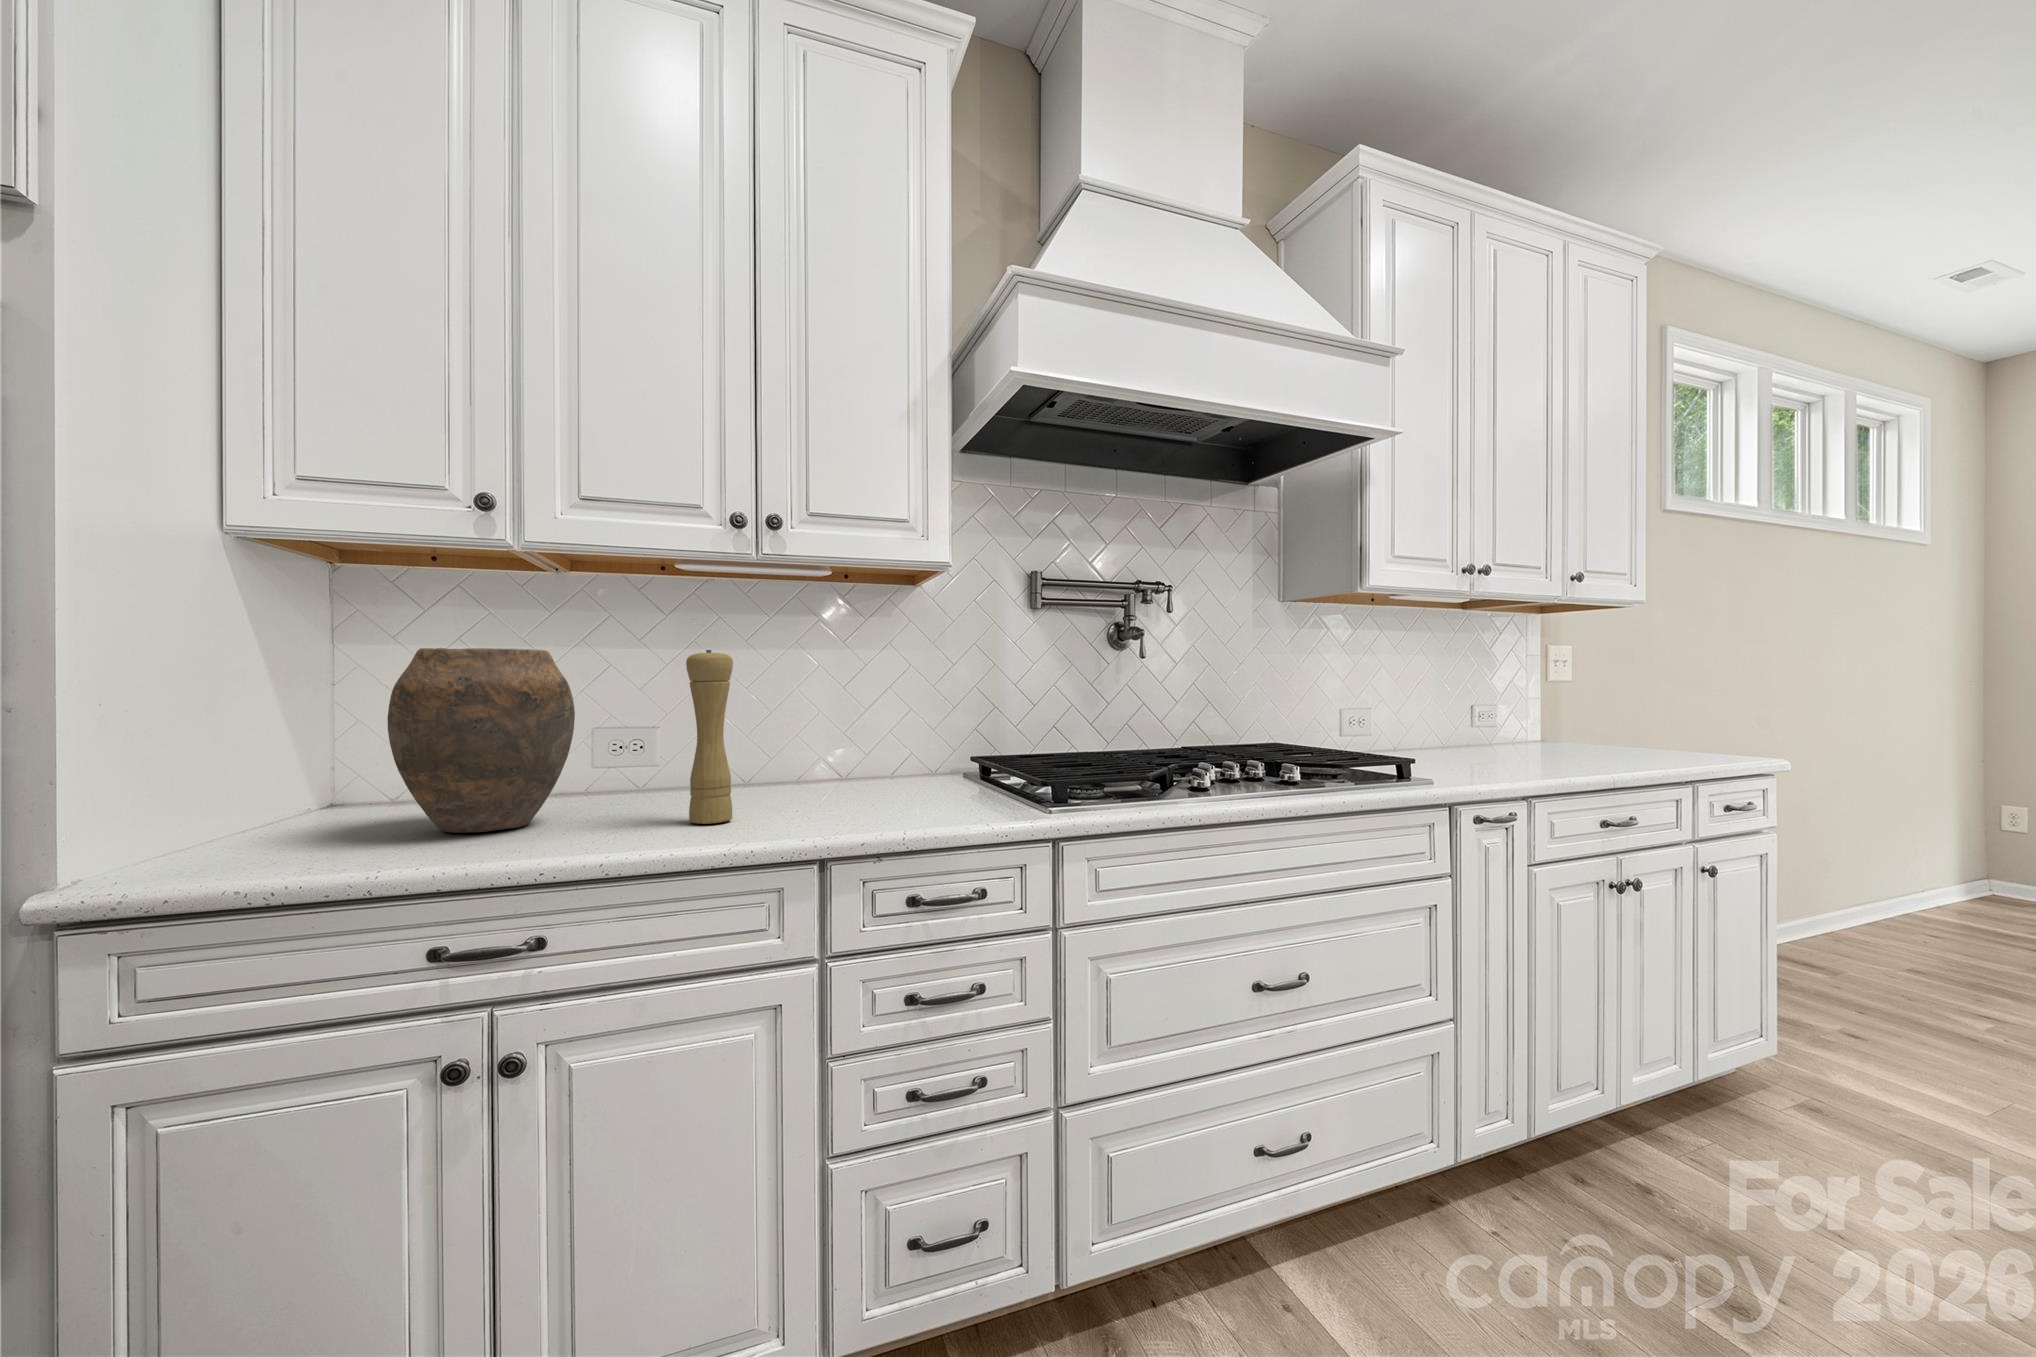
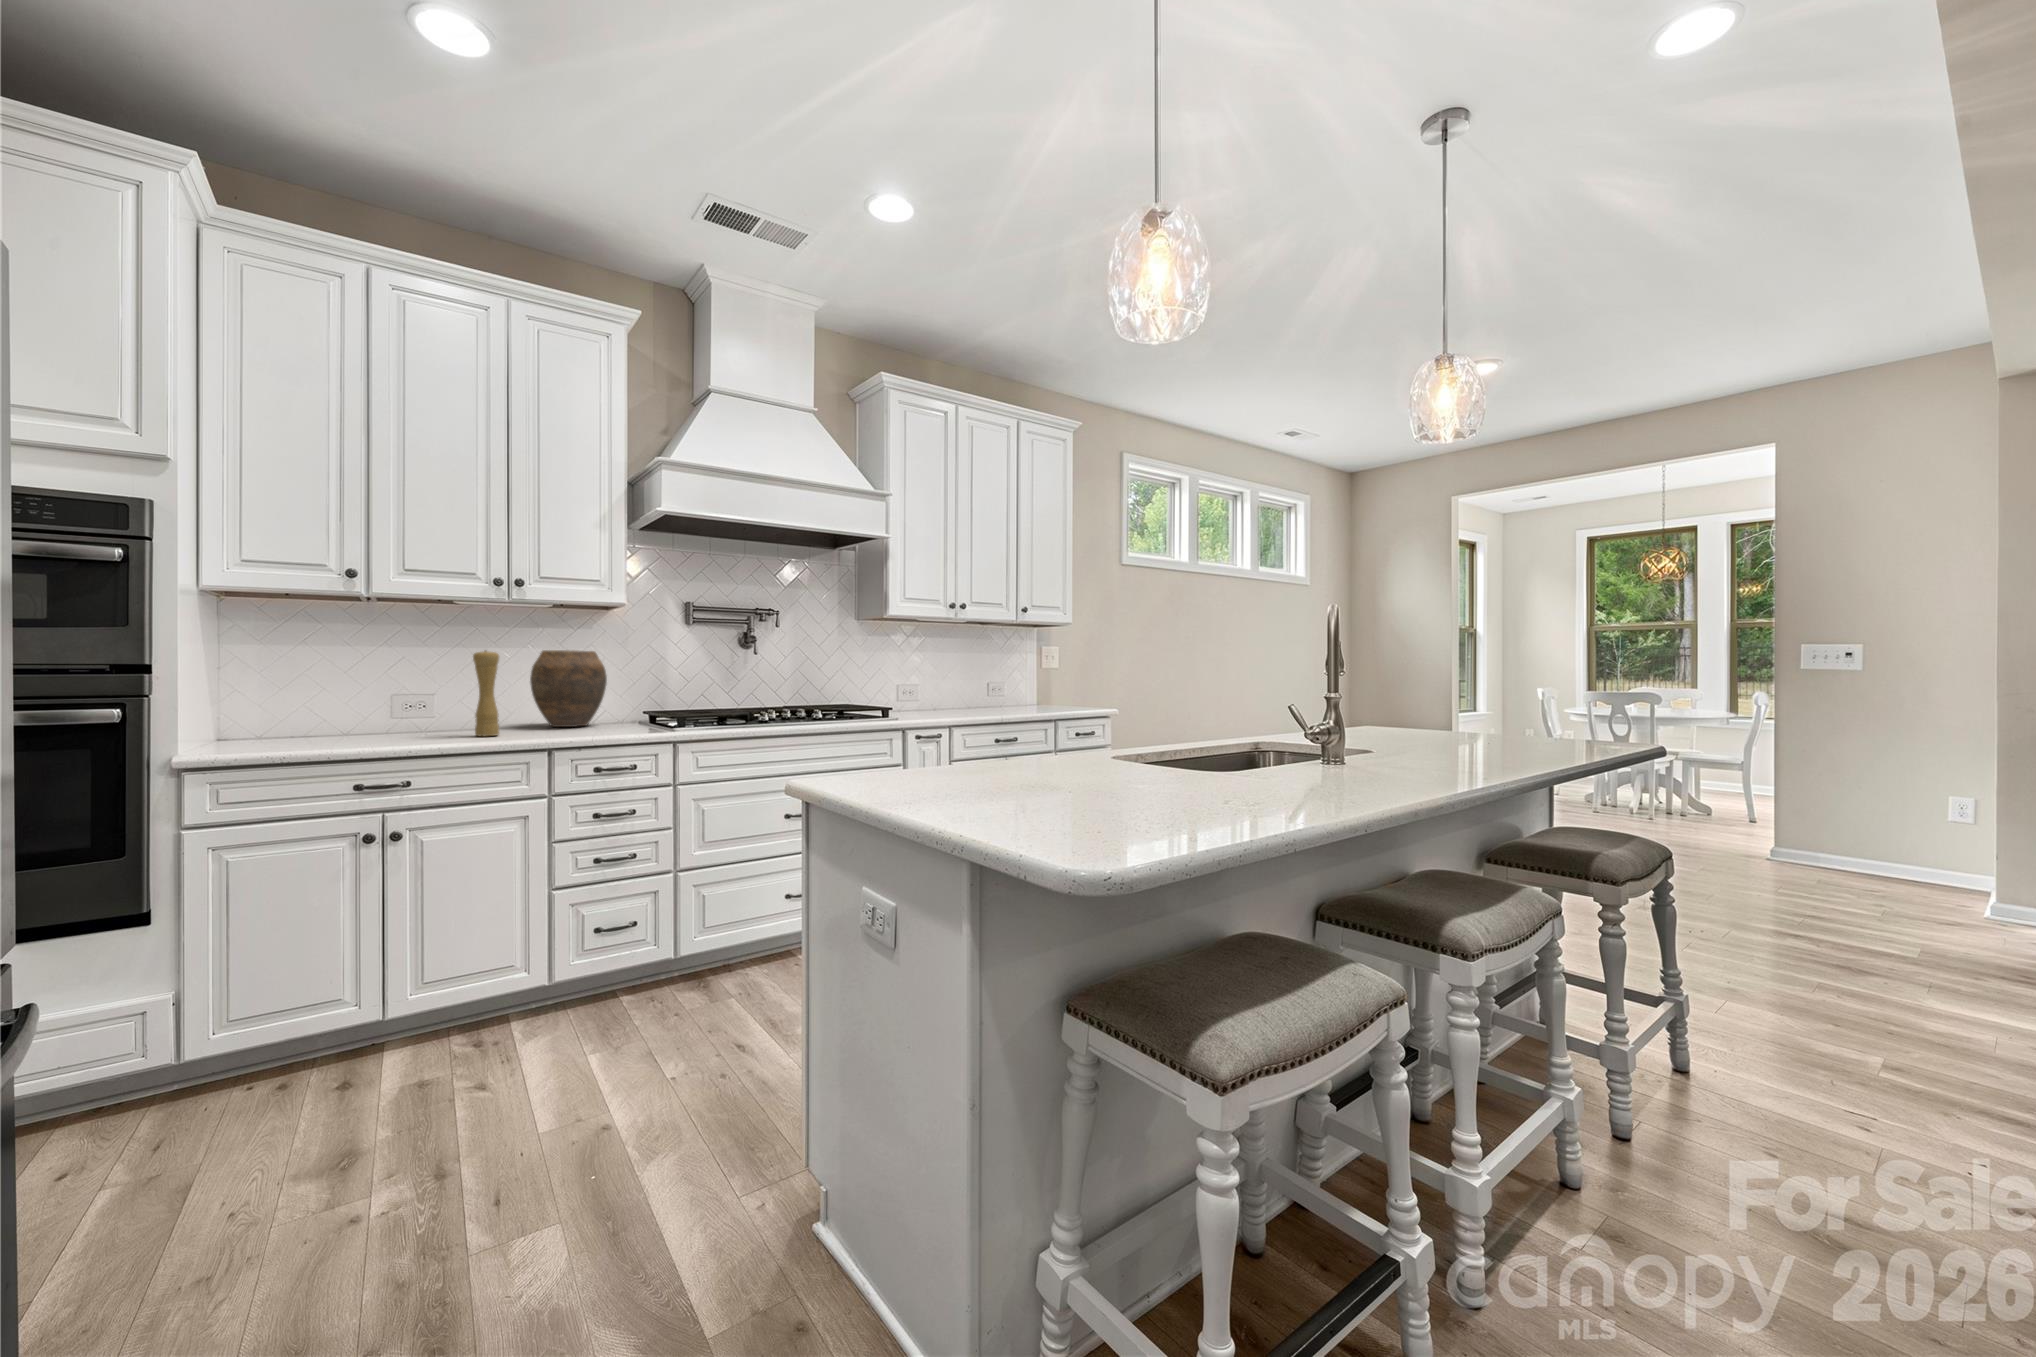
vase: present [387,648,575,833] -> present [530,650,607,727]

